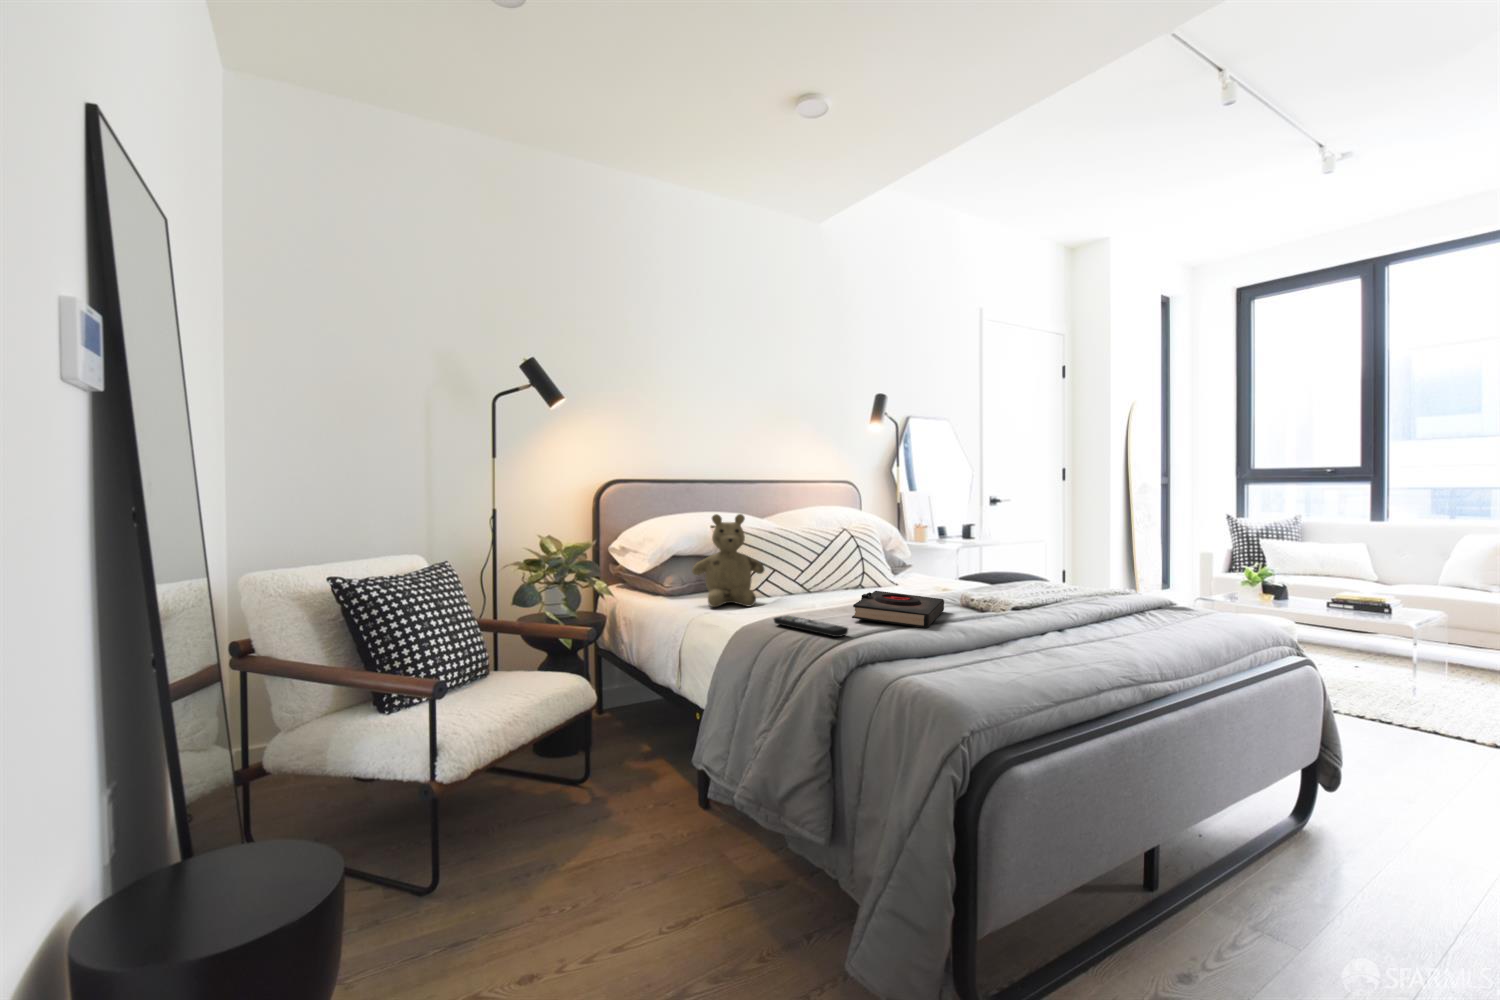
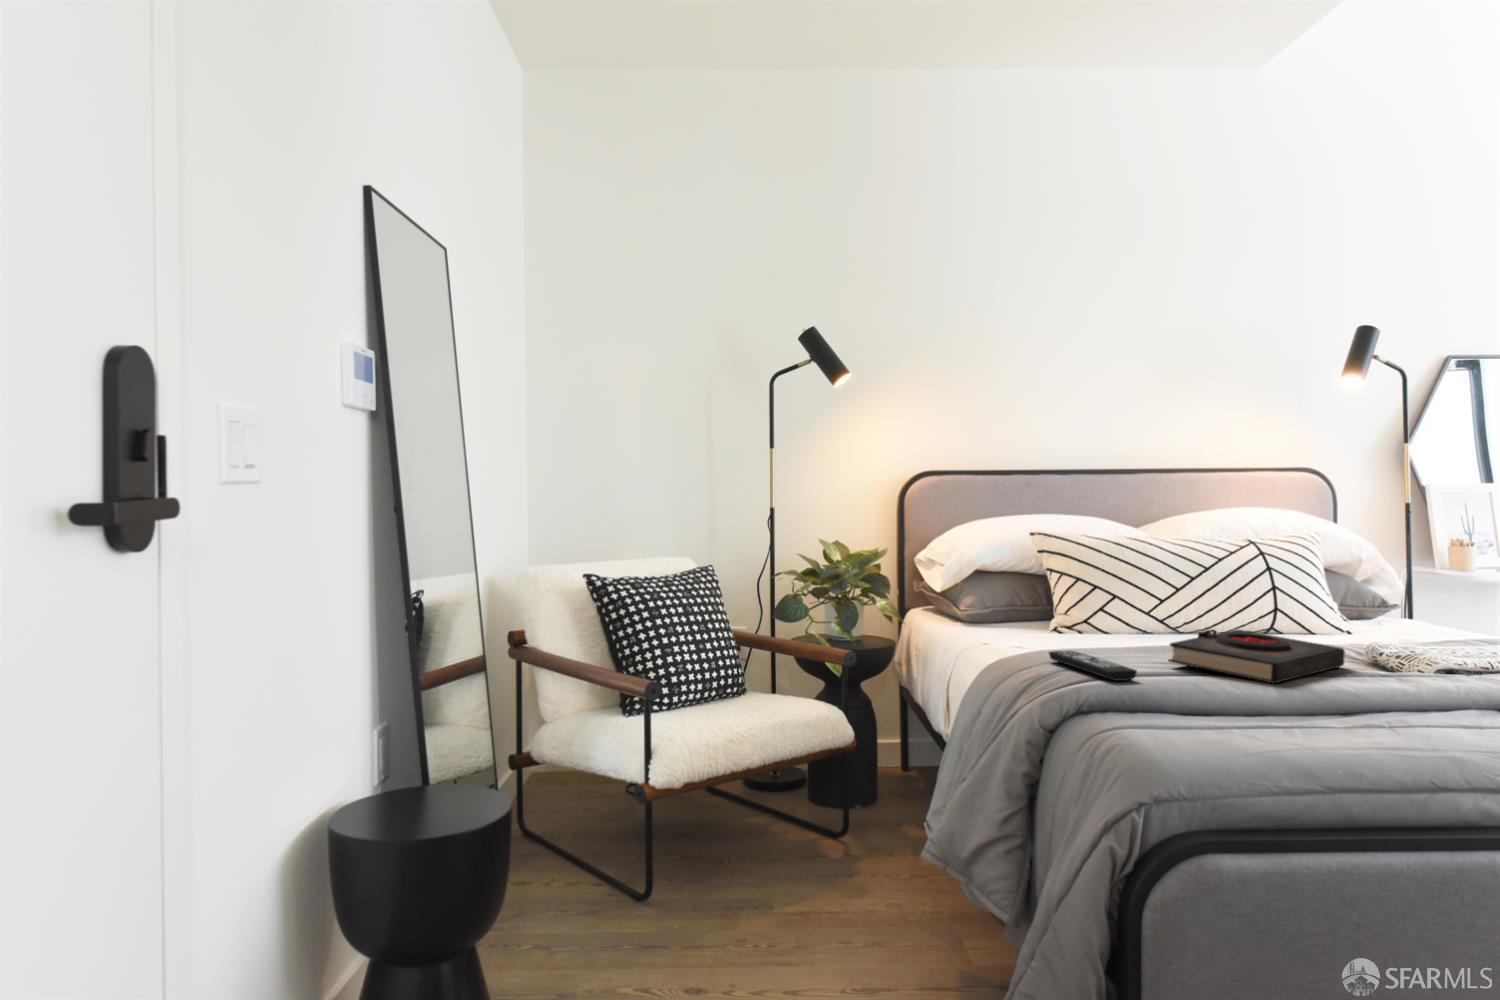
teddy bear: present [692,514,764,607] -> none [992,516,1095,642]

